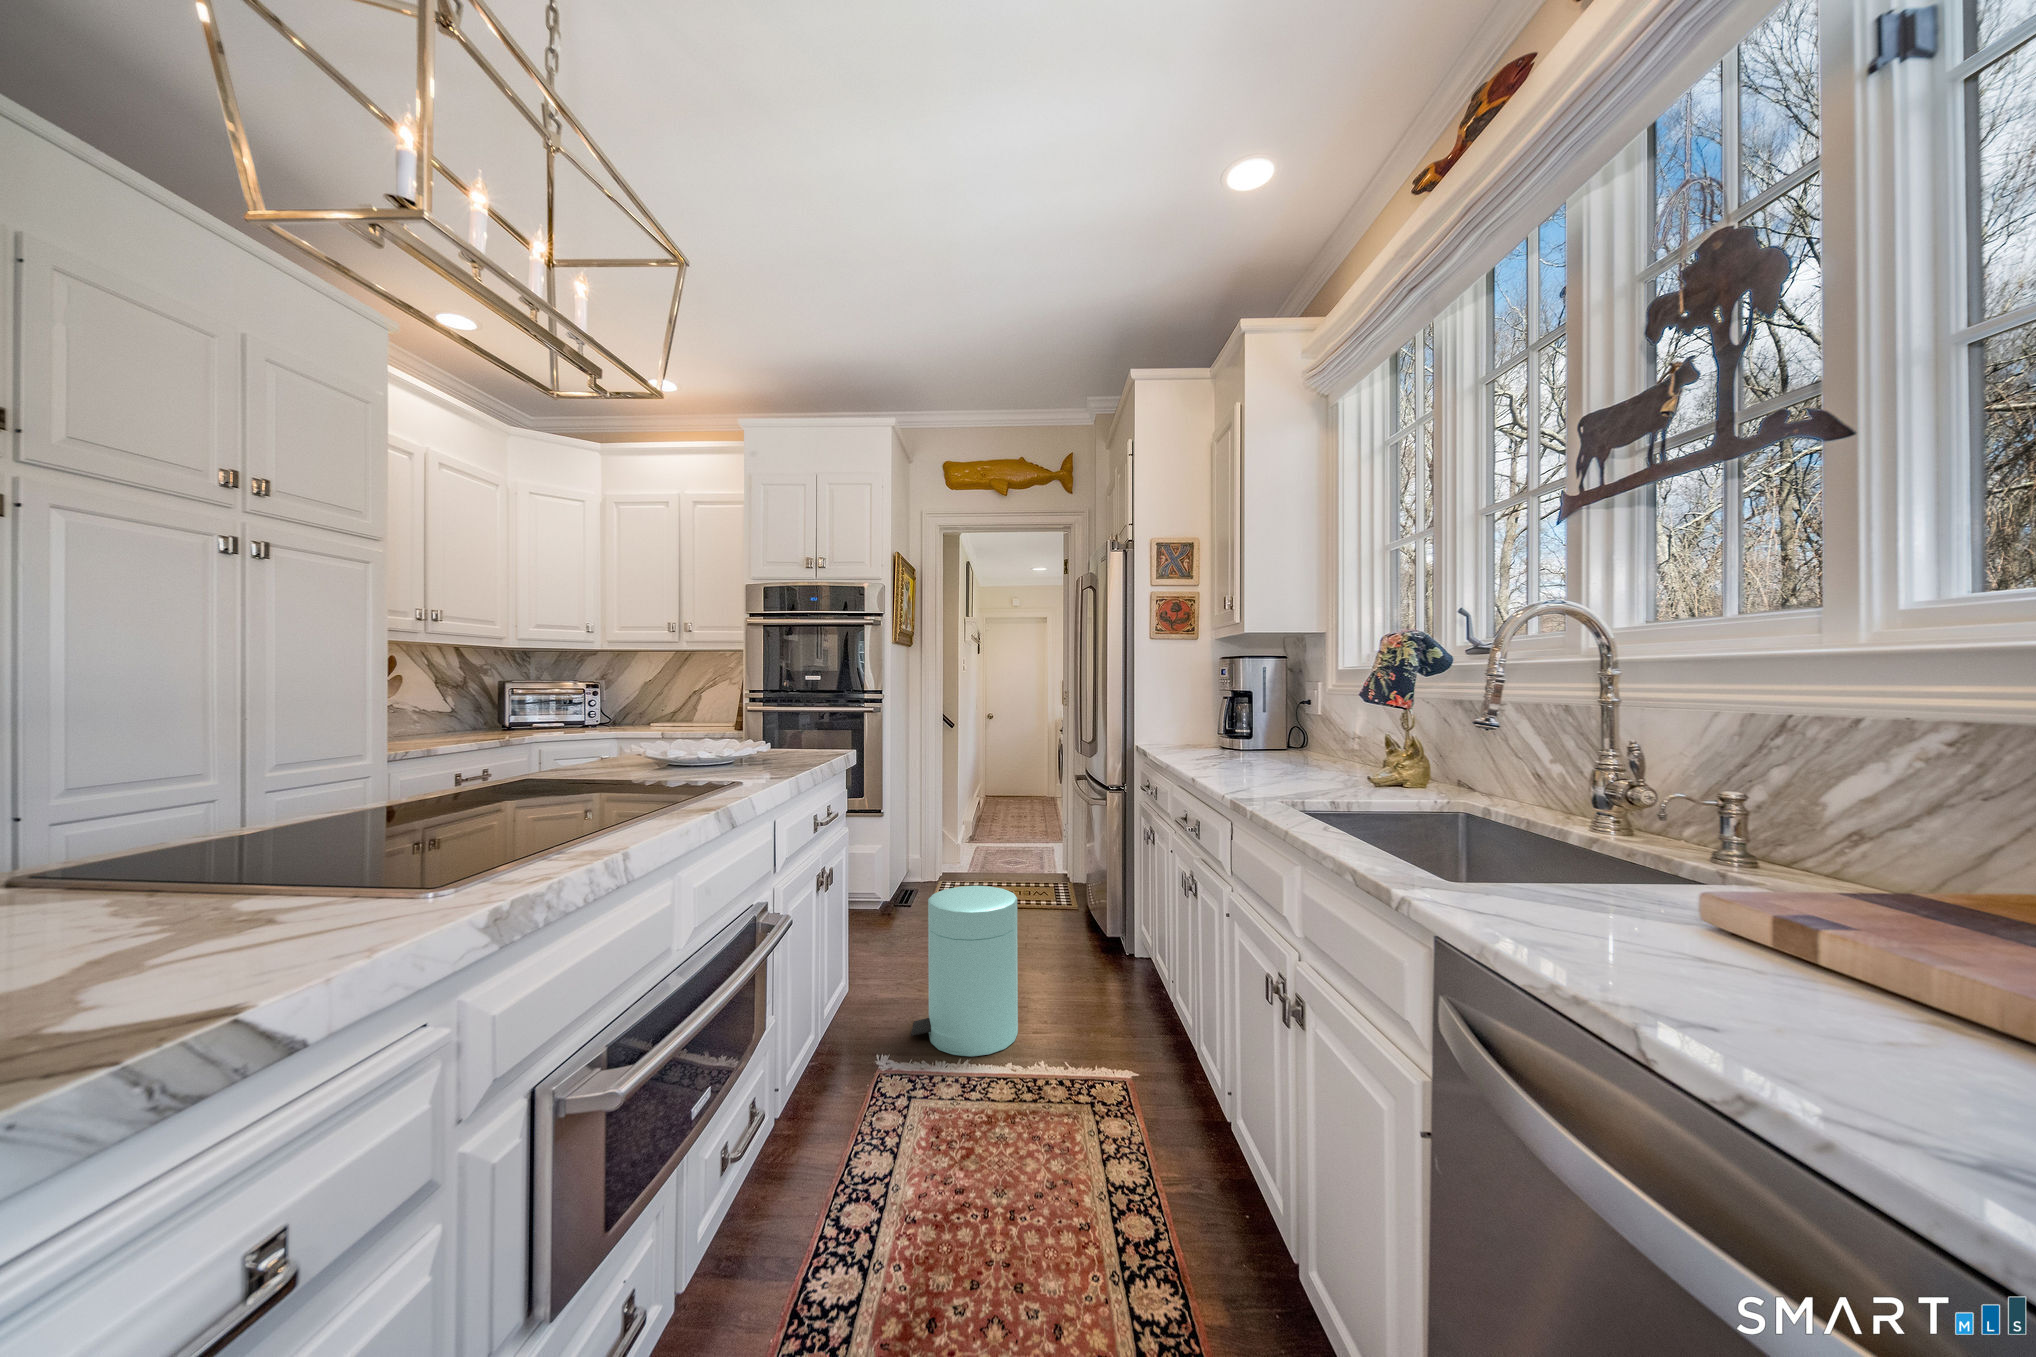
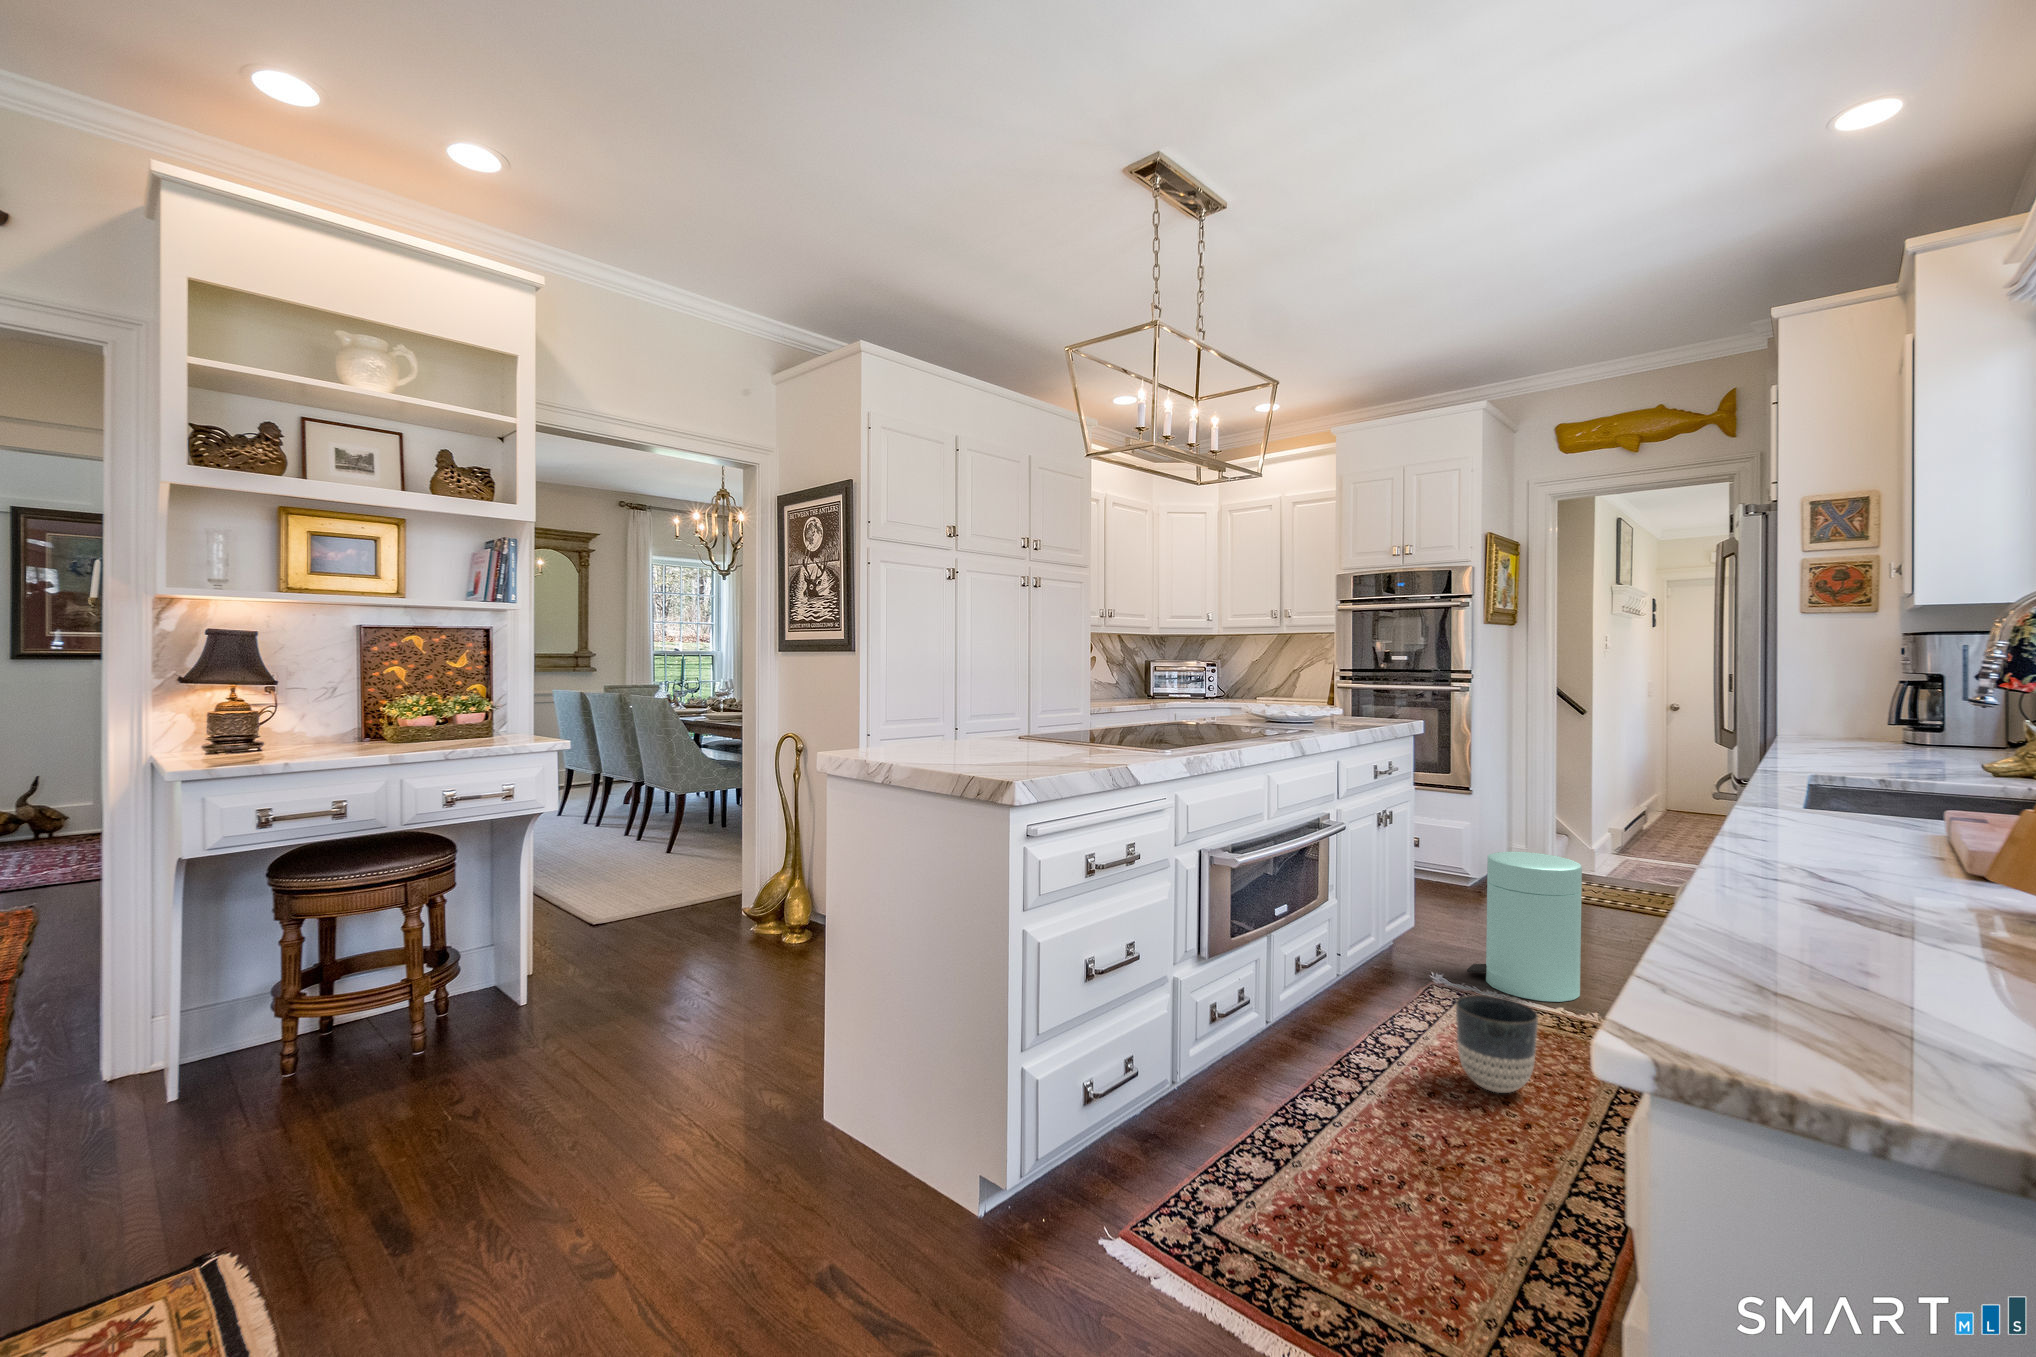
planter: none [944,1117,1039,1263] -> present [1456,995,1538,1093]

